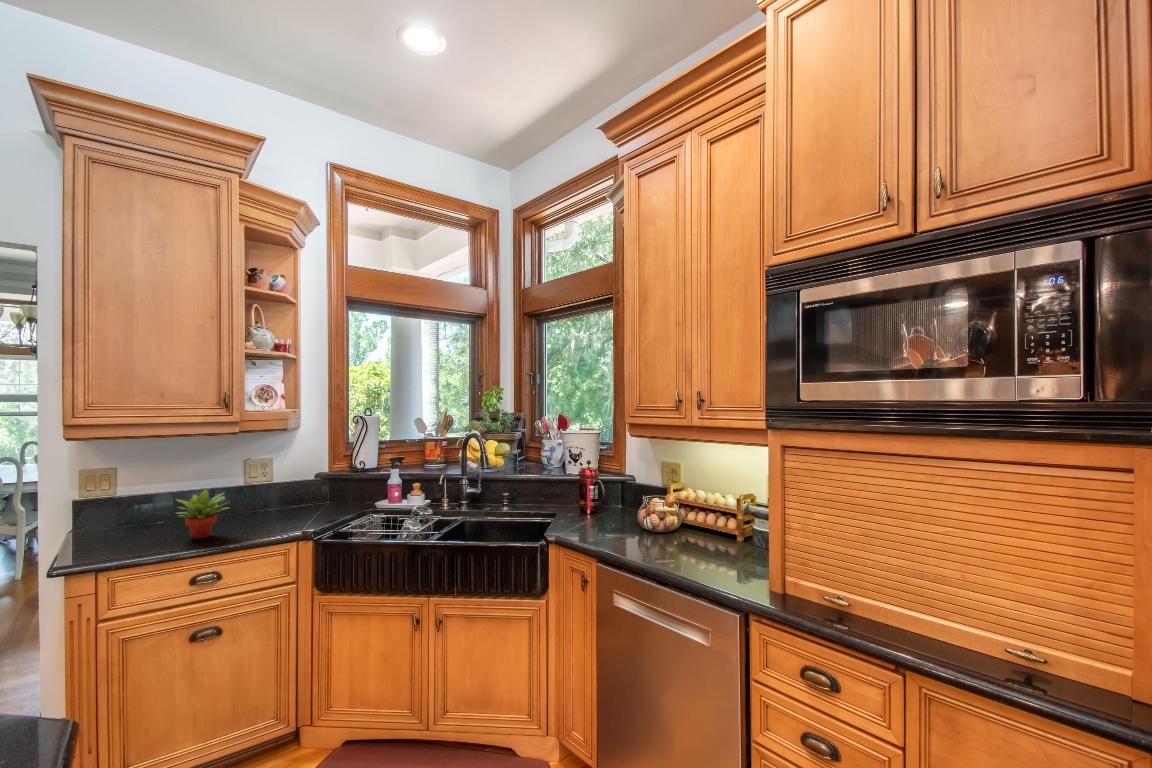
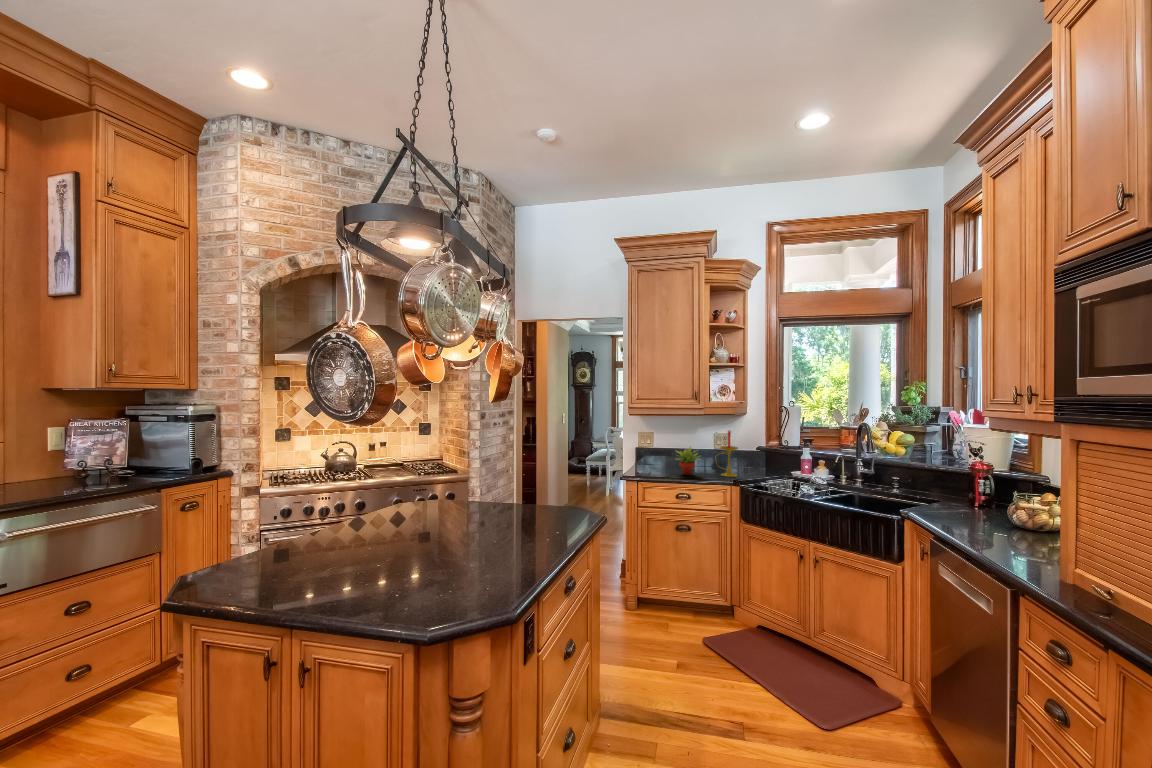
candle: none [254,454,294,527] -> present [720,431,738,477]

